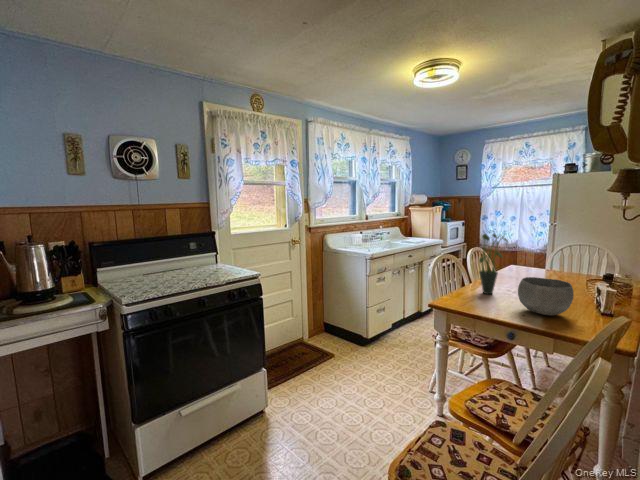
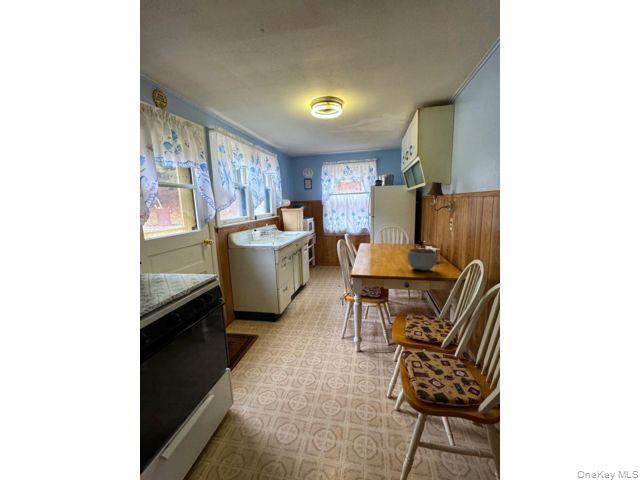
potted plant: present [479,233,508,294] -> none [376,222,395,264]

